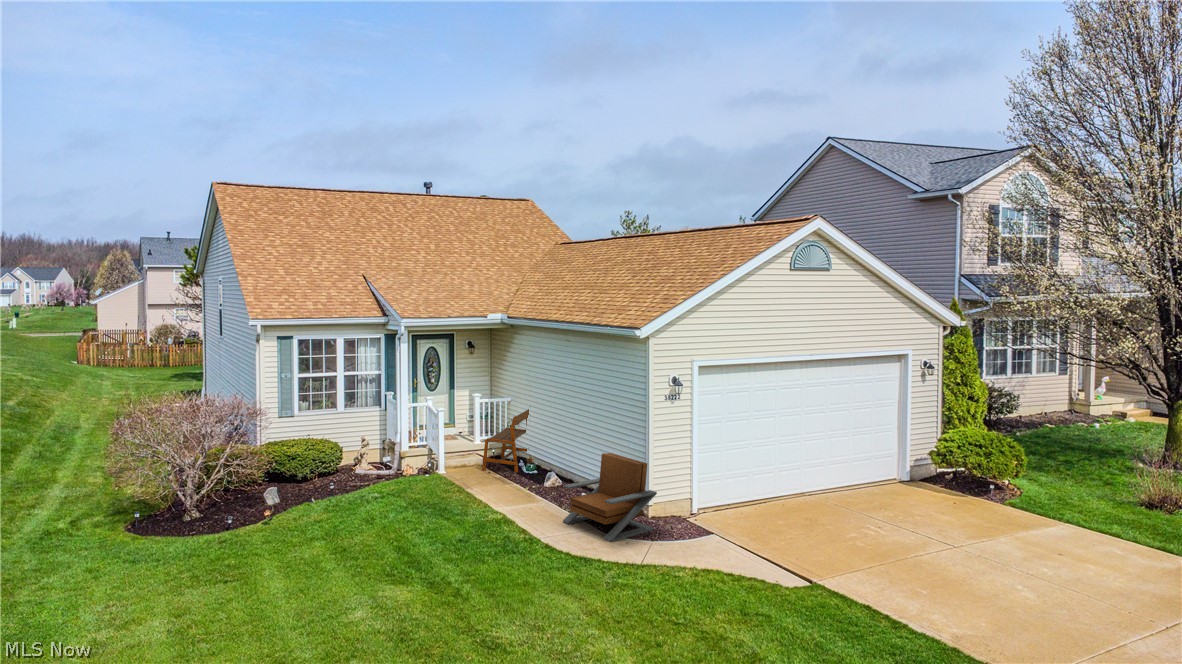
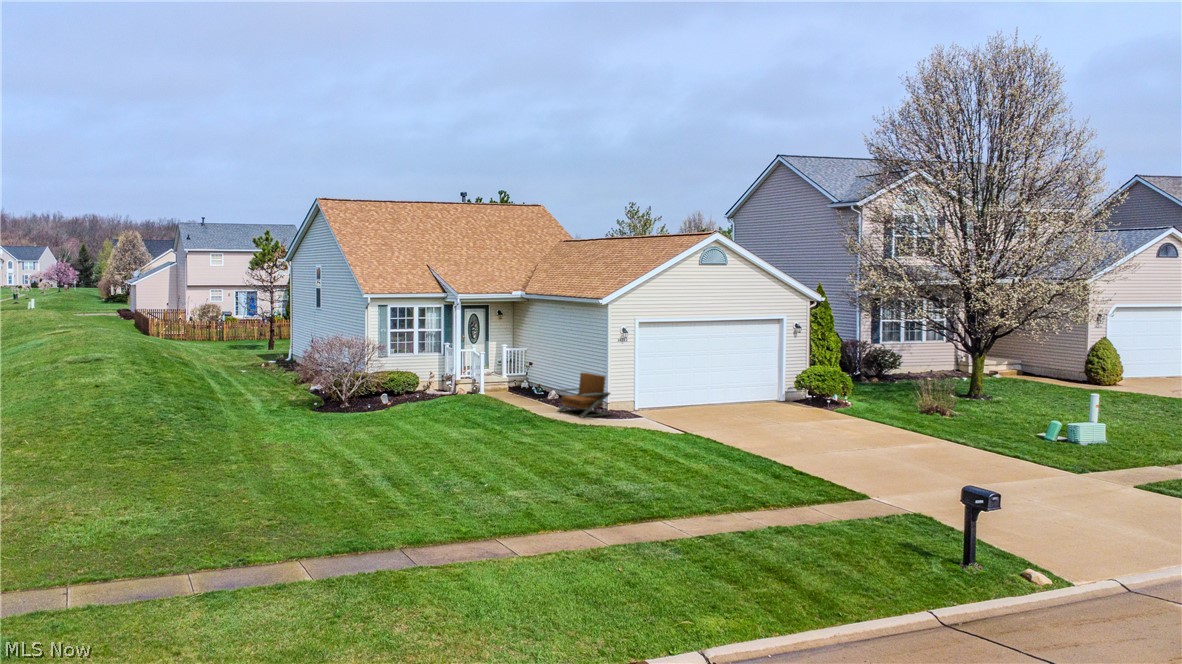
bench: present [482,409,533,472] -> none [509,354,542,394]

